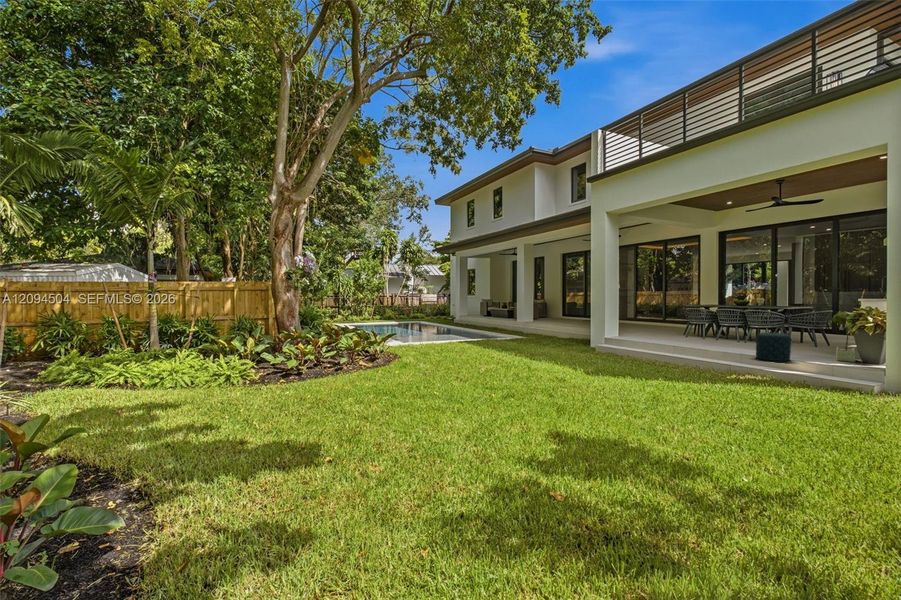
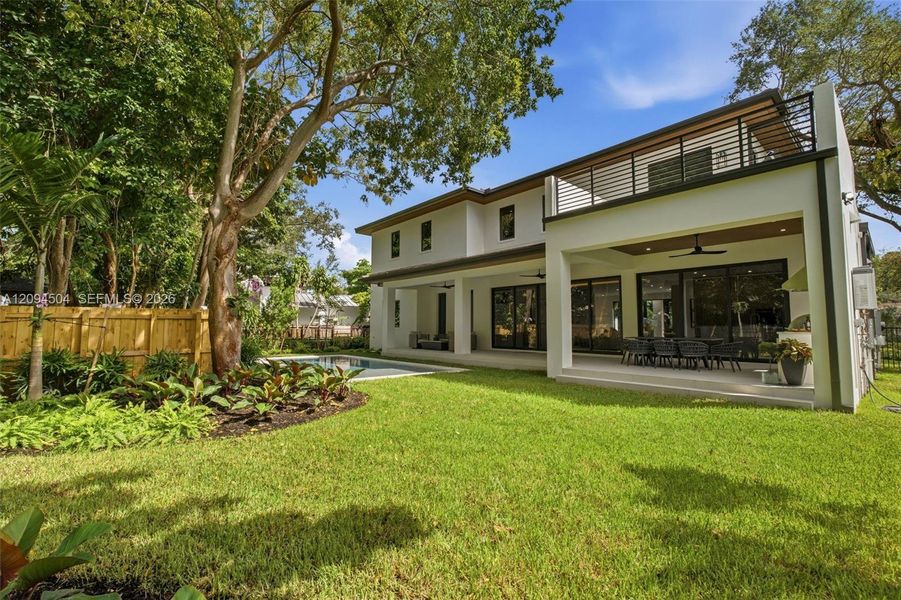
pouf: present [756,332,791,361] -> none [704,360,733,385]

